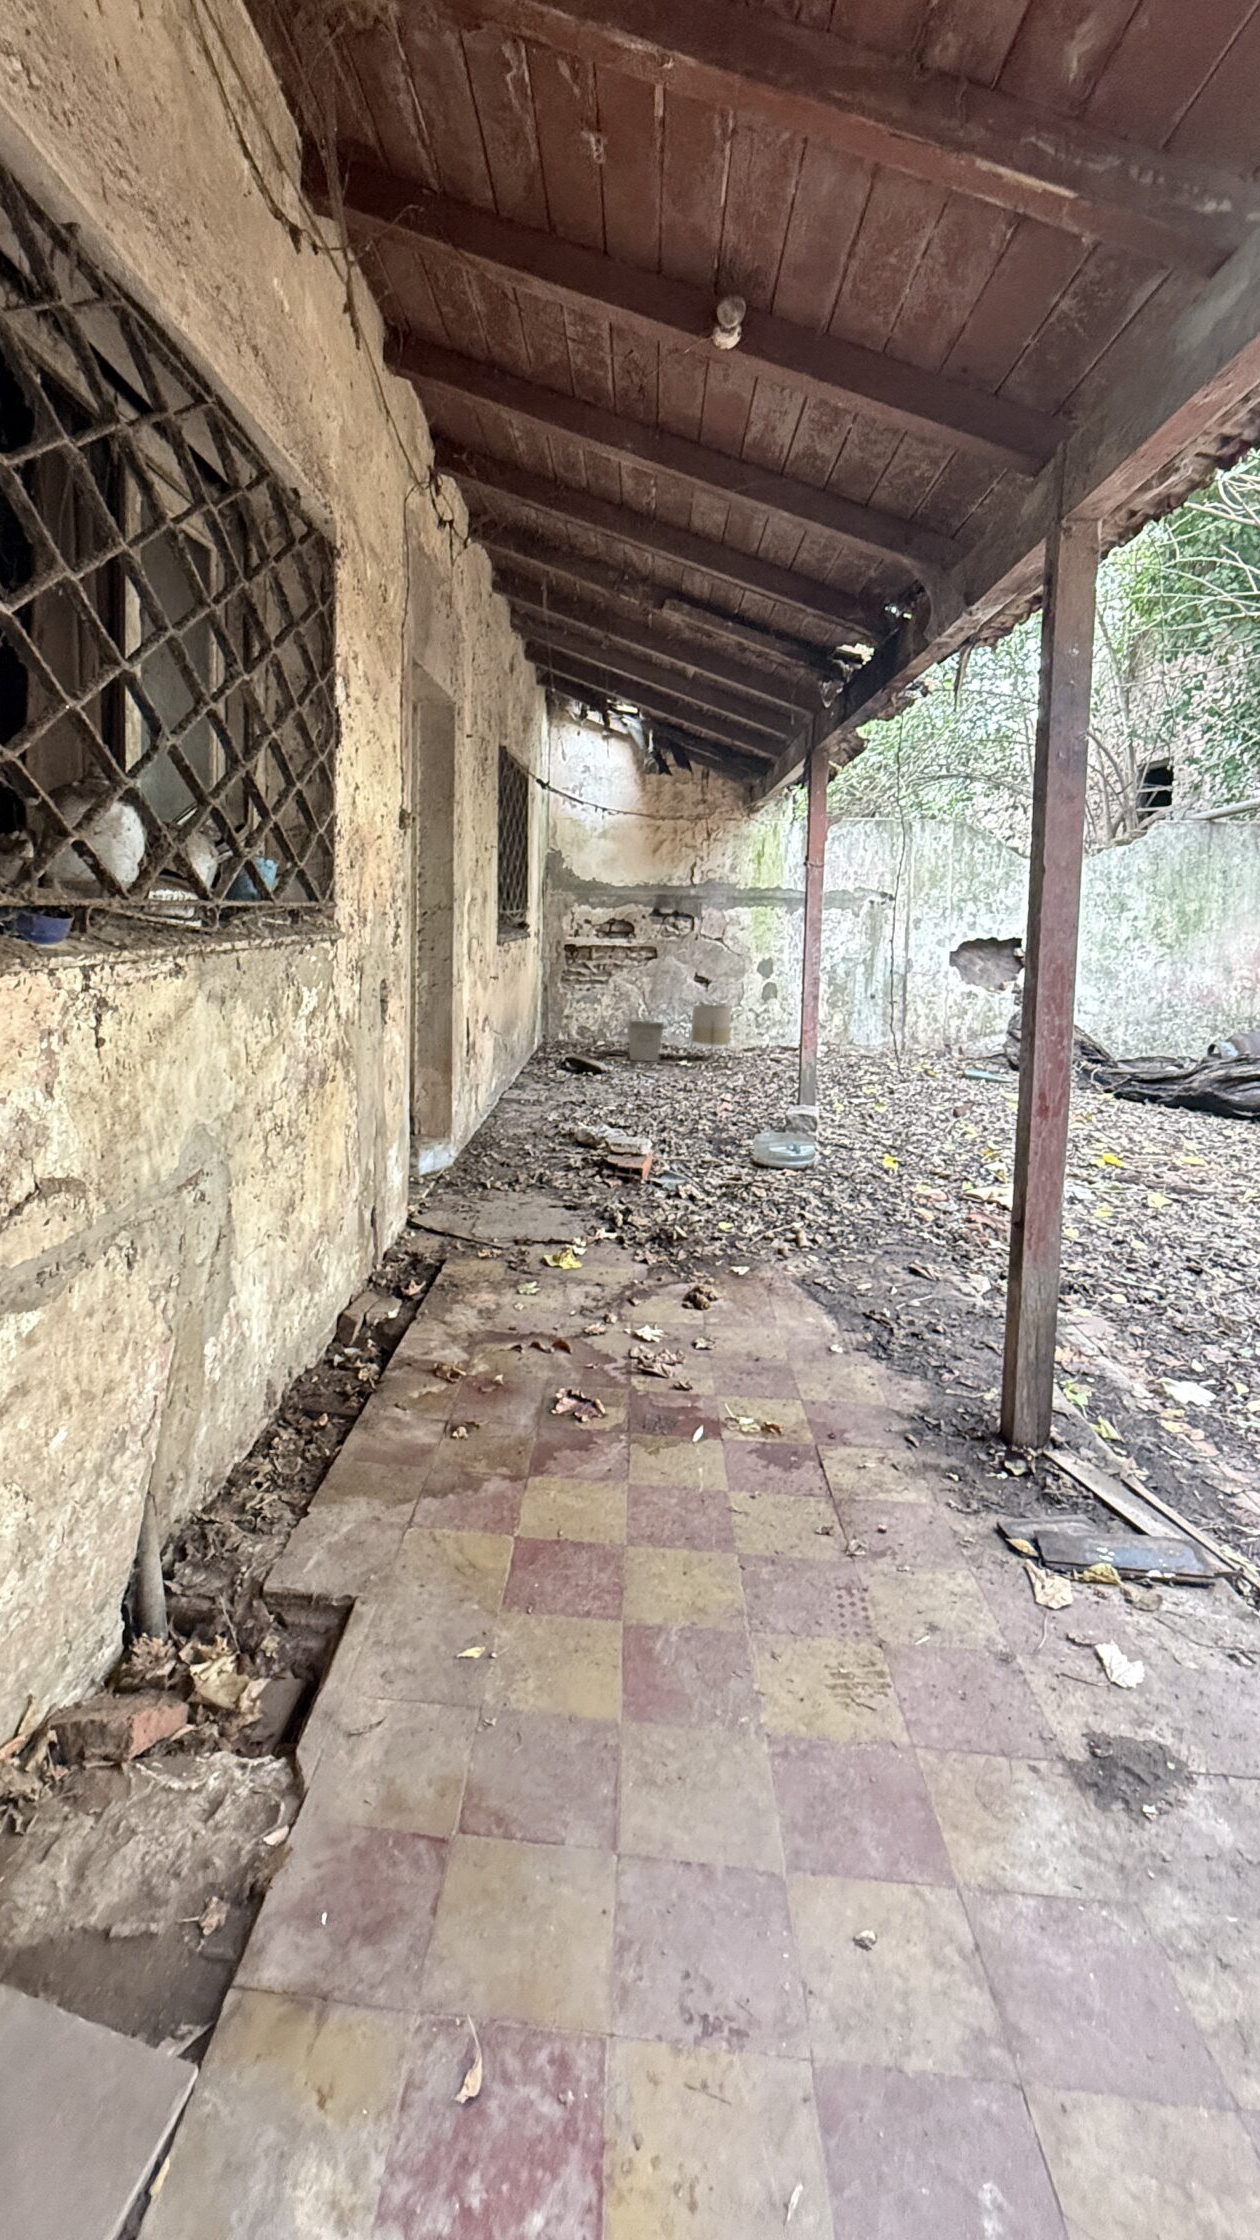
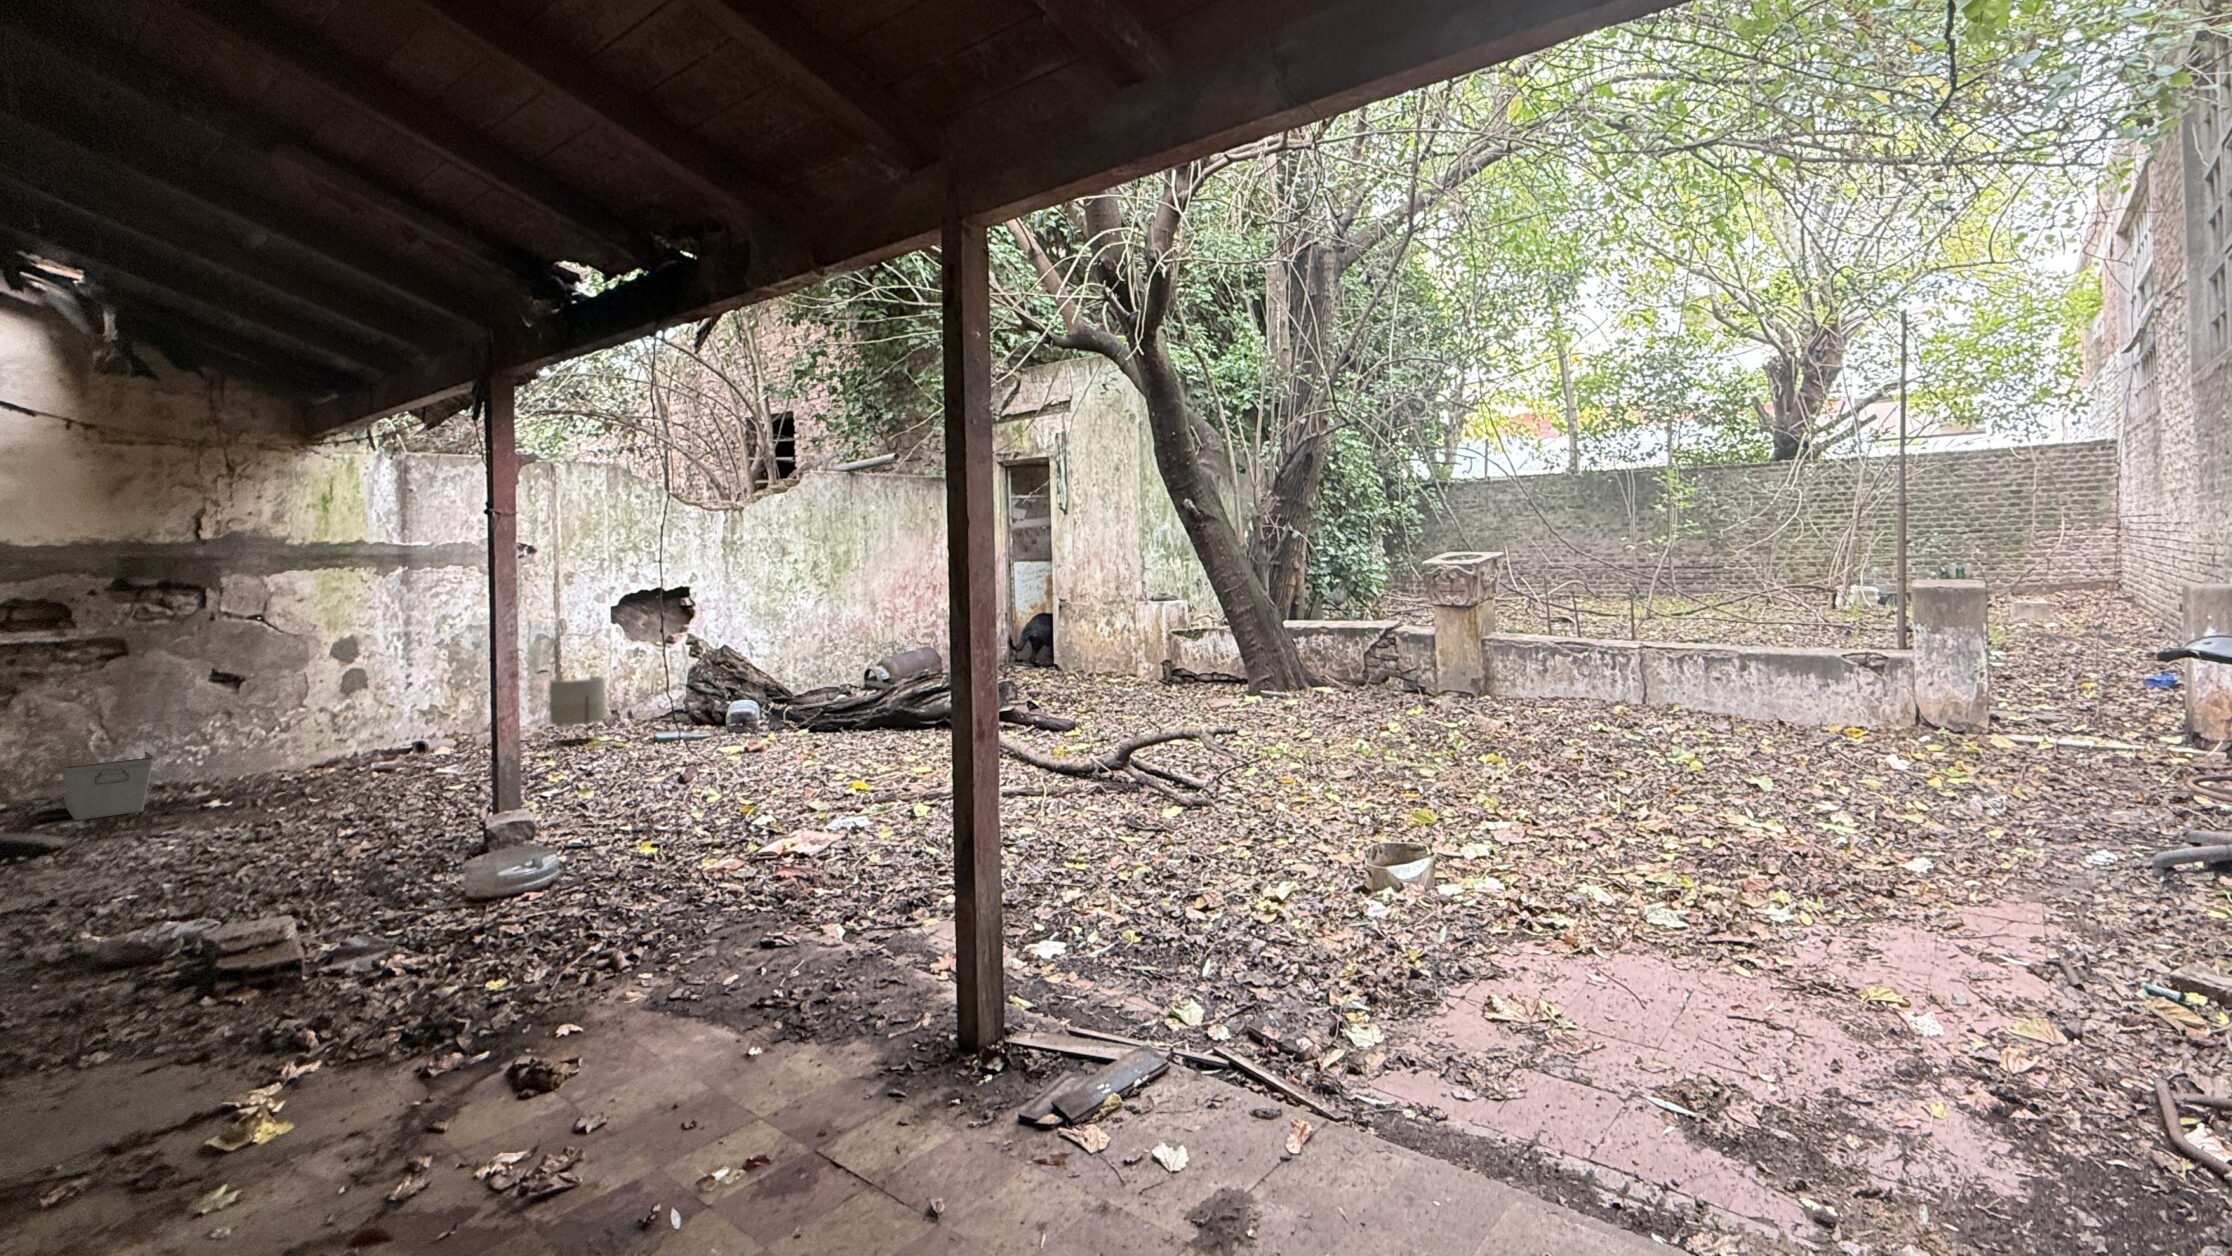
planter: present [691,1004,731,1047] -> present [547,676,605,742]

